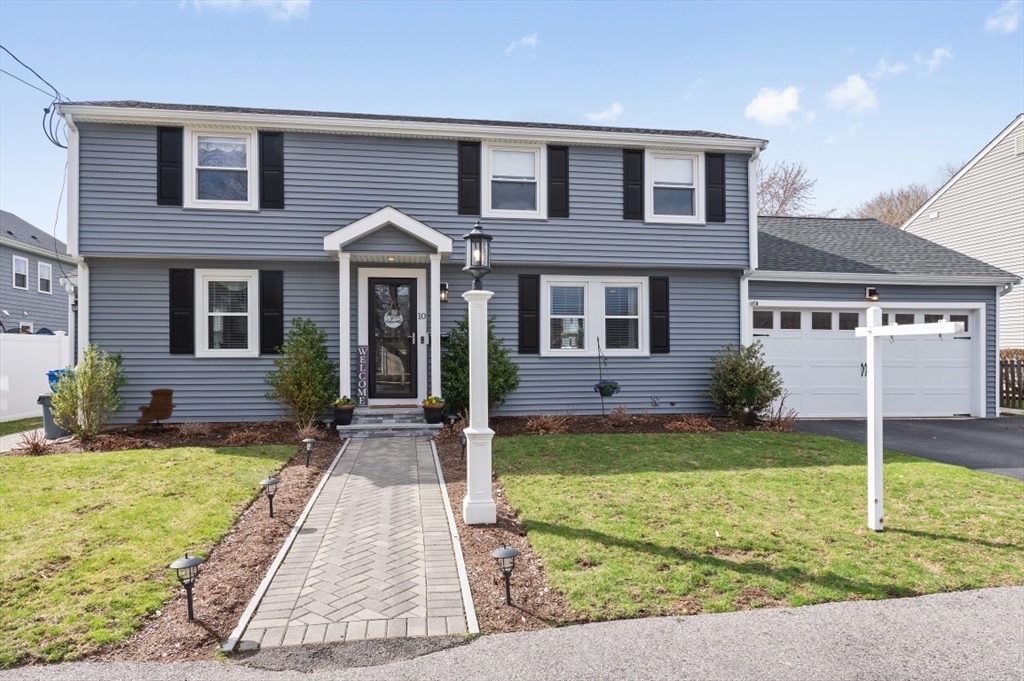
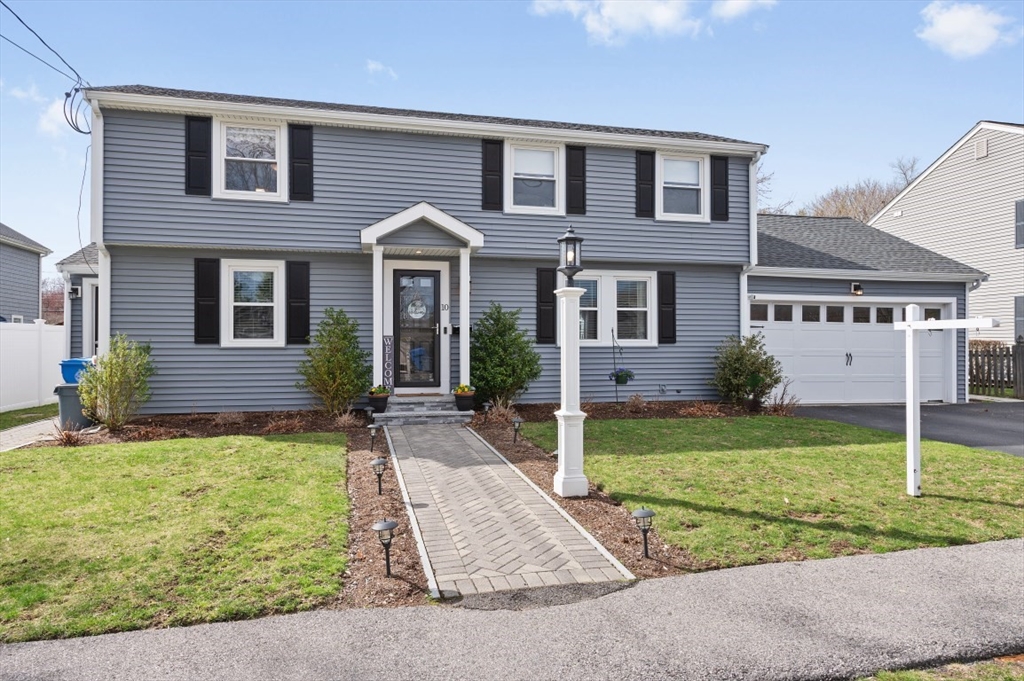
lounge chair: present [137,388,176,433] -> none [168,378,206,425]

